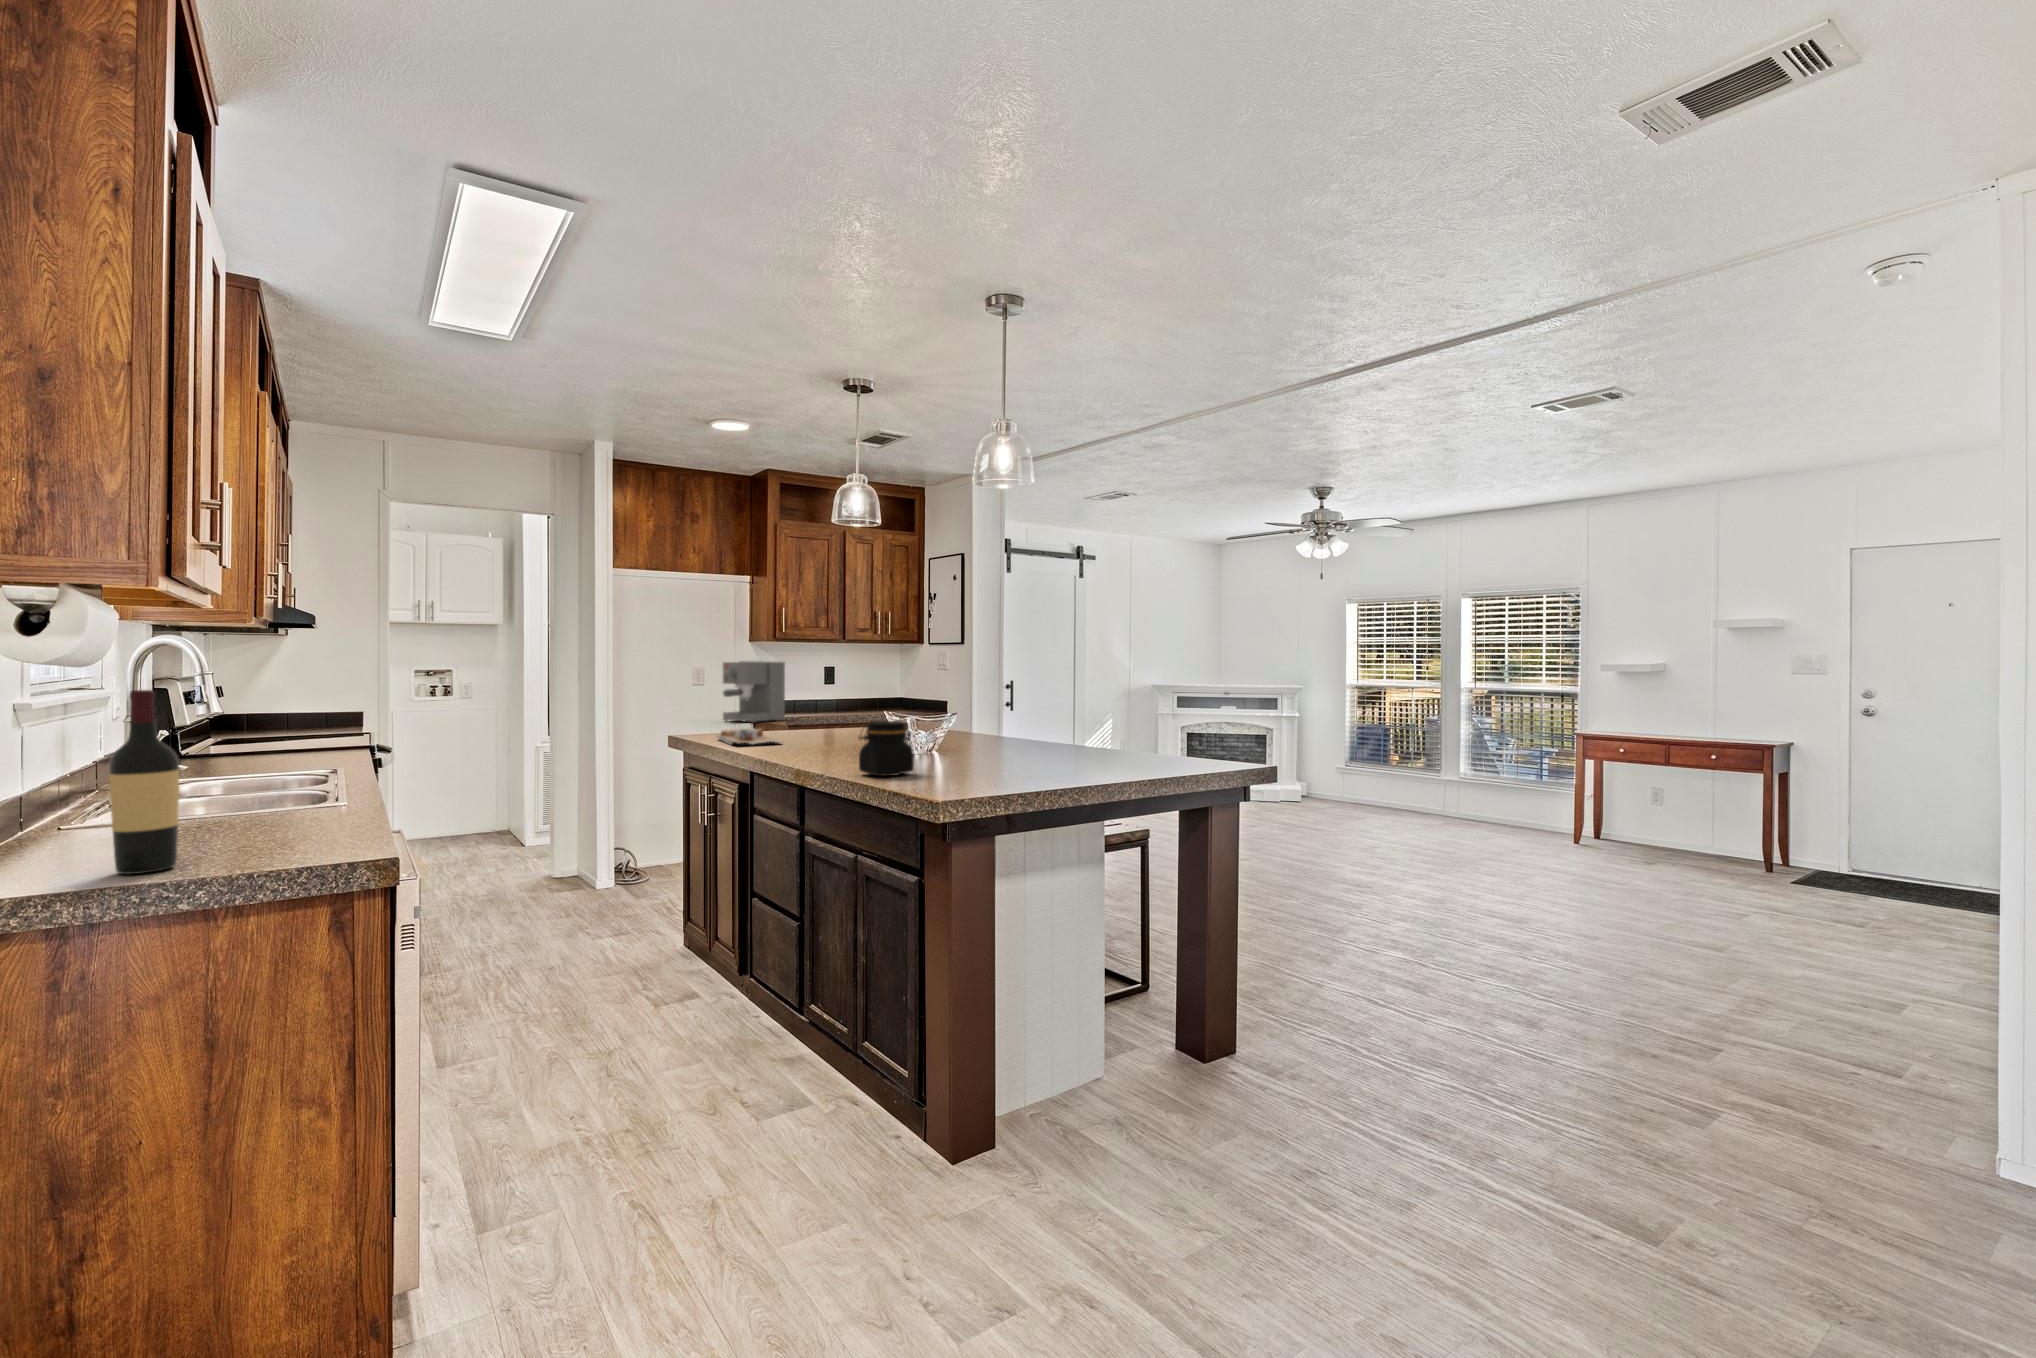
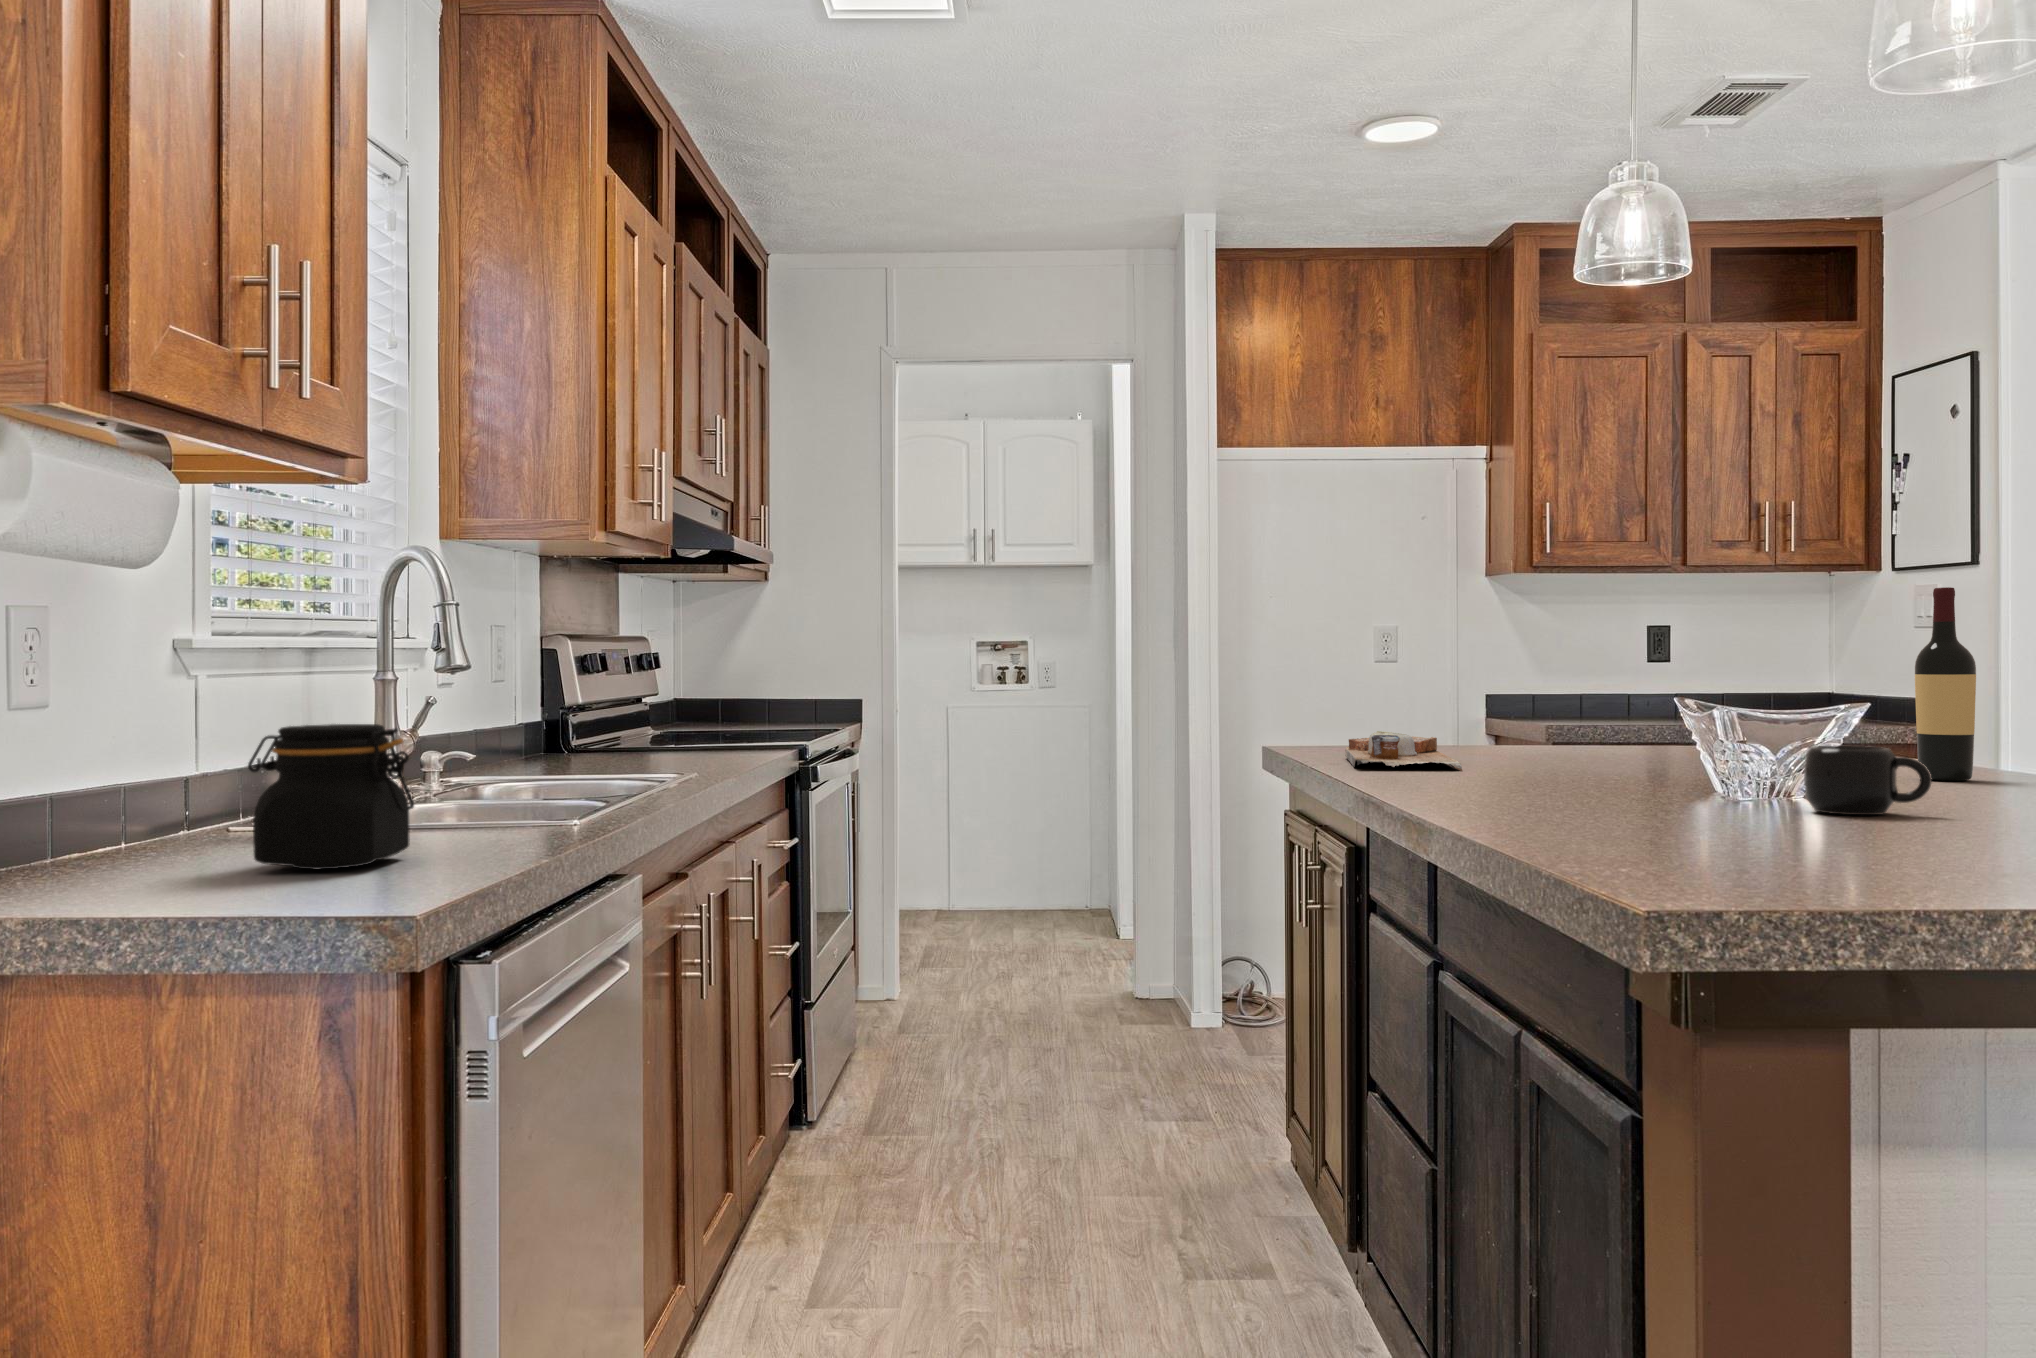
coffee maker: present [723,661,785,723] -> none [1406,611,1538,736]
wine bottle: present [109,690,179,874] -> present [1915,587,1976,781]
jar: present [859,721,914,776] -> present [248,724,414,869]
mug: none [928,732,966,757] -> present [1804,746,1932,815]

